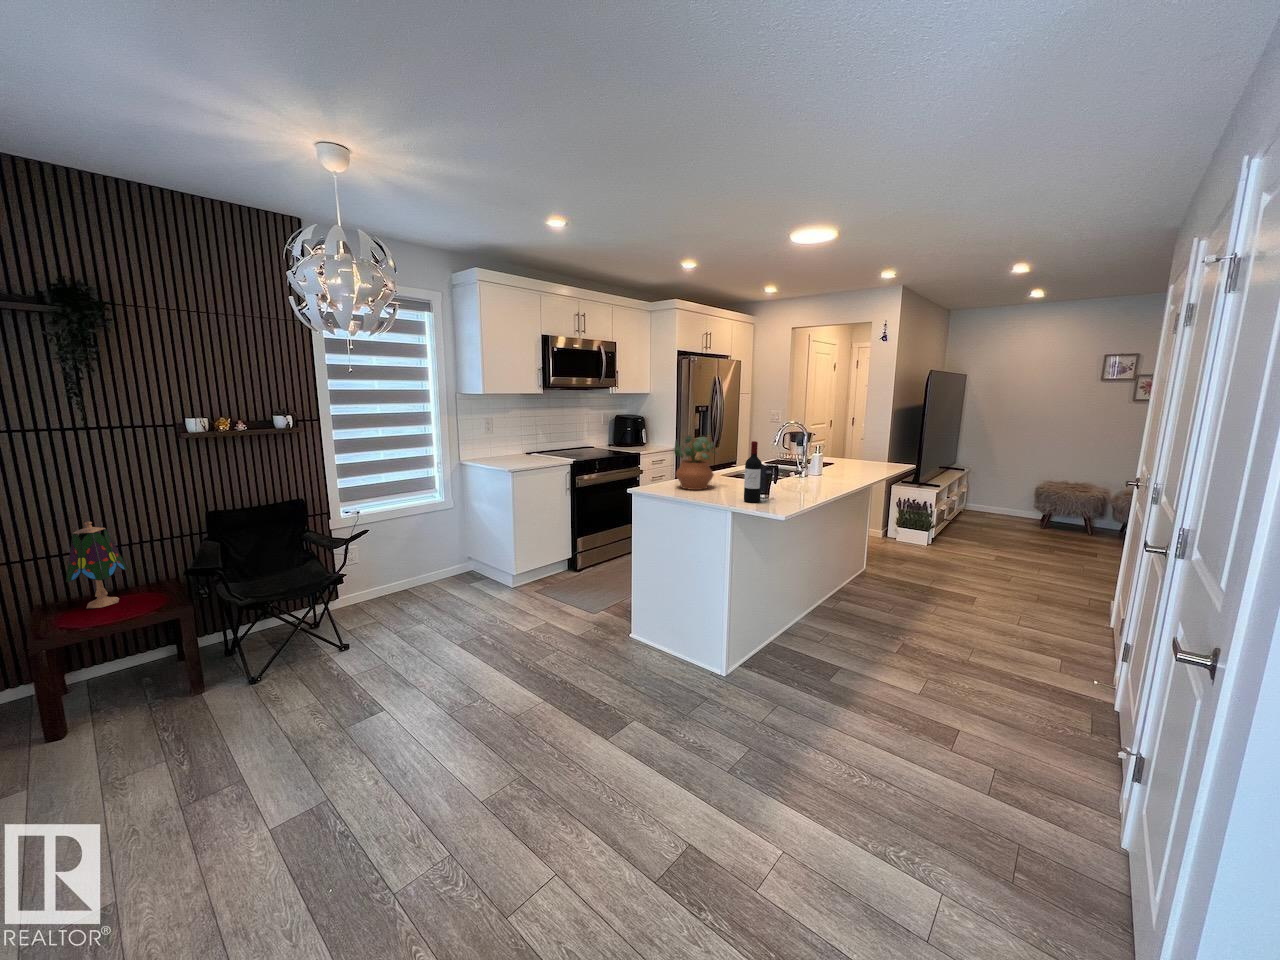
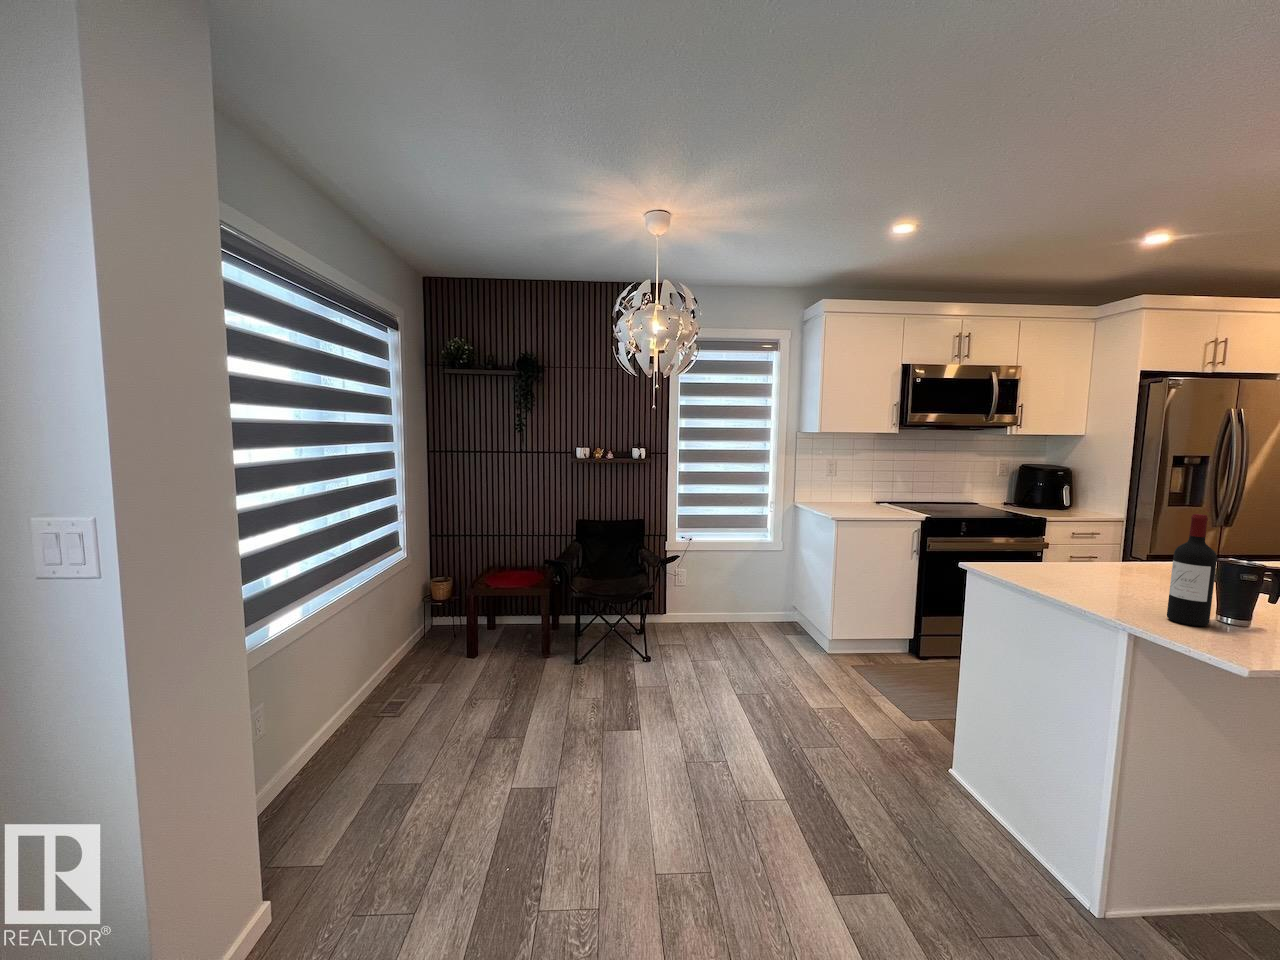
potted plant: present [674,436,716,490] -> none [1048,496,1141,584]
table lamp: present [66,521,128,608] -> none [497,515,529,576]

